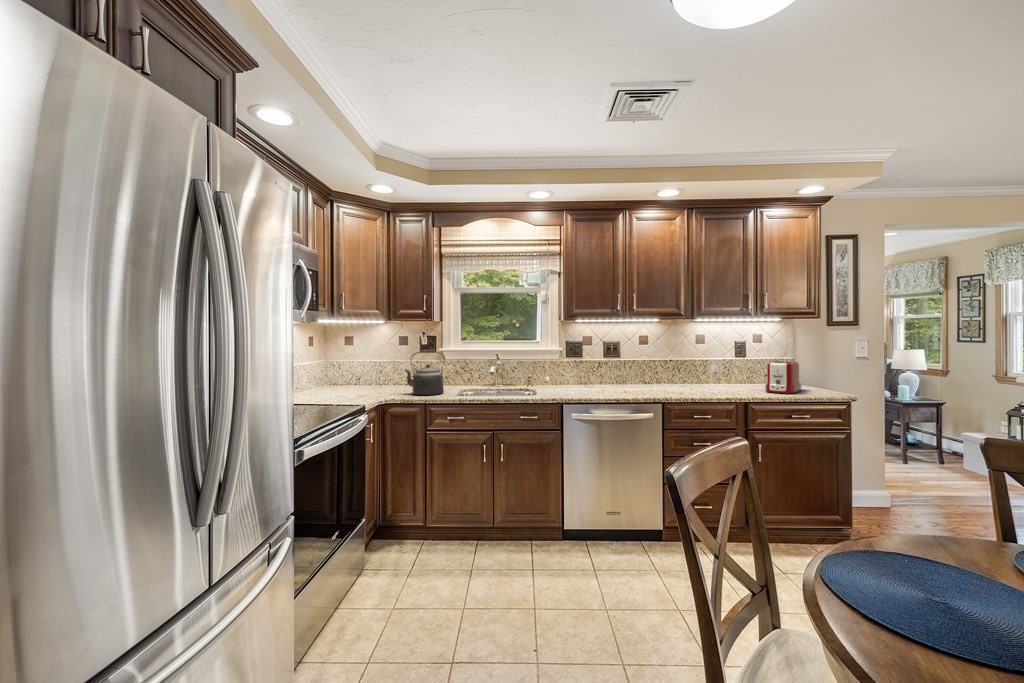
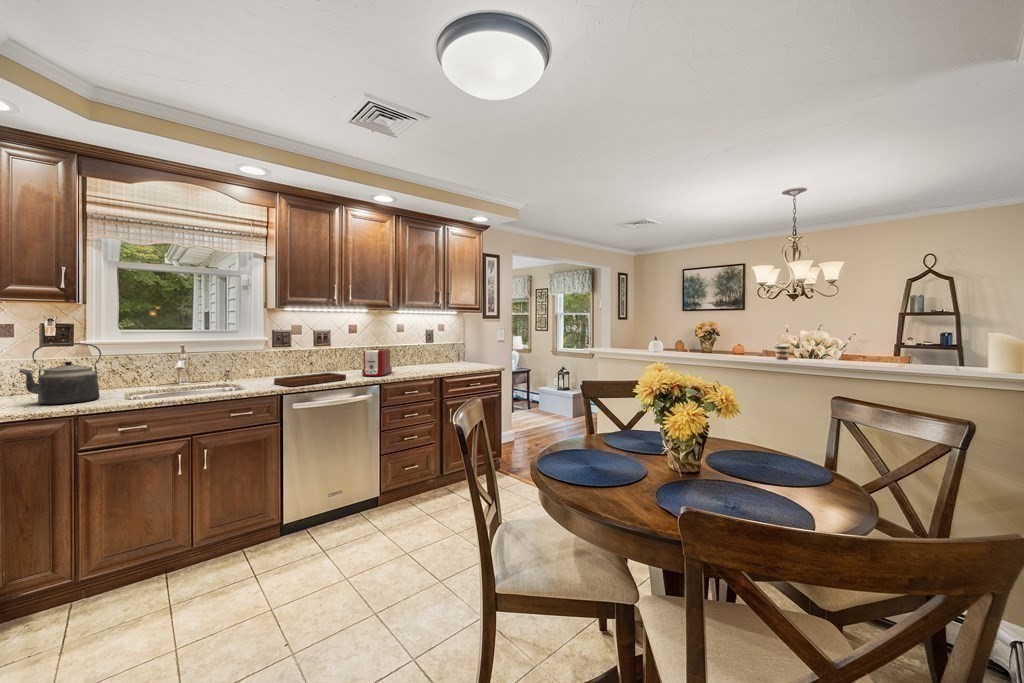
toaster: present [765,362,802,393] -> present [362,349,392,376]
tray: none [560,373,626,396] -> present [274,362,346,387]

